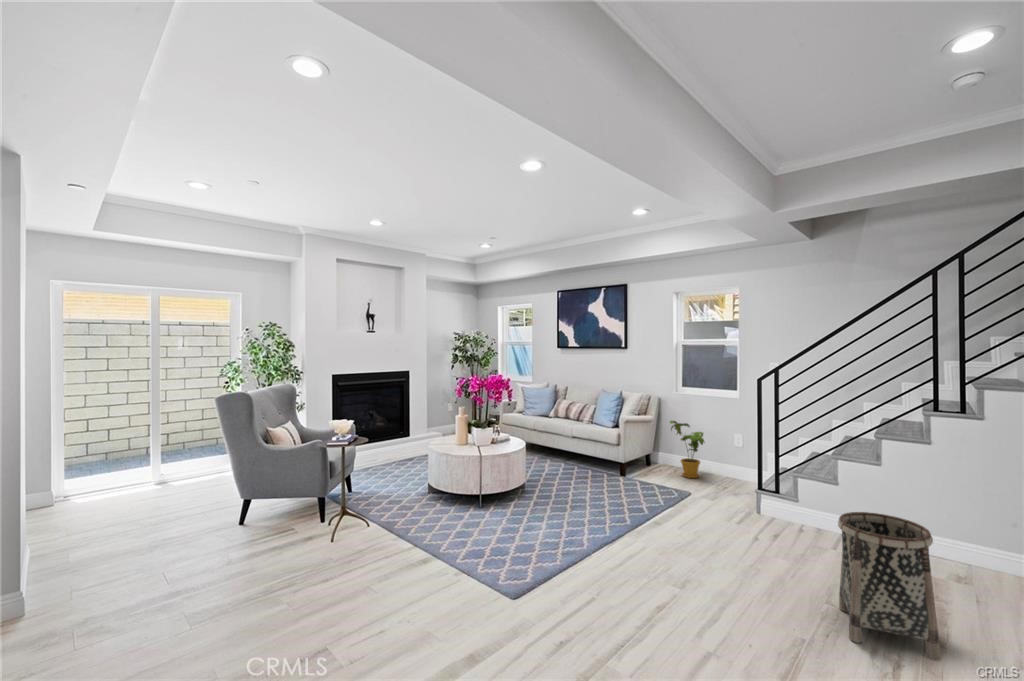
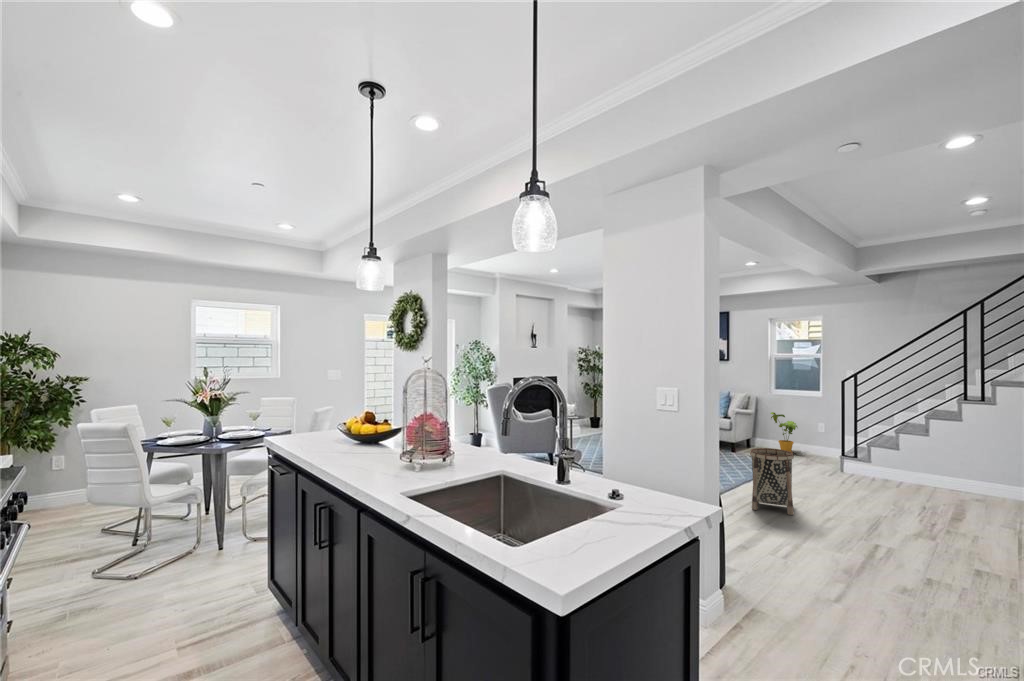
basket: present [838,512,940,660] -> present [750,448,794,515]

